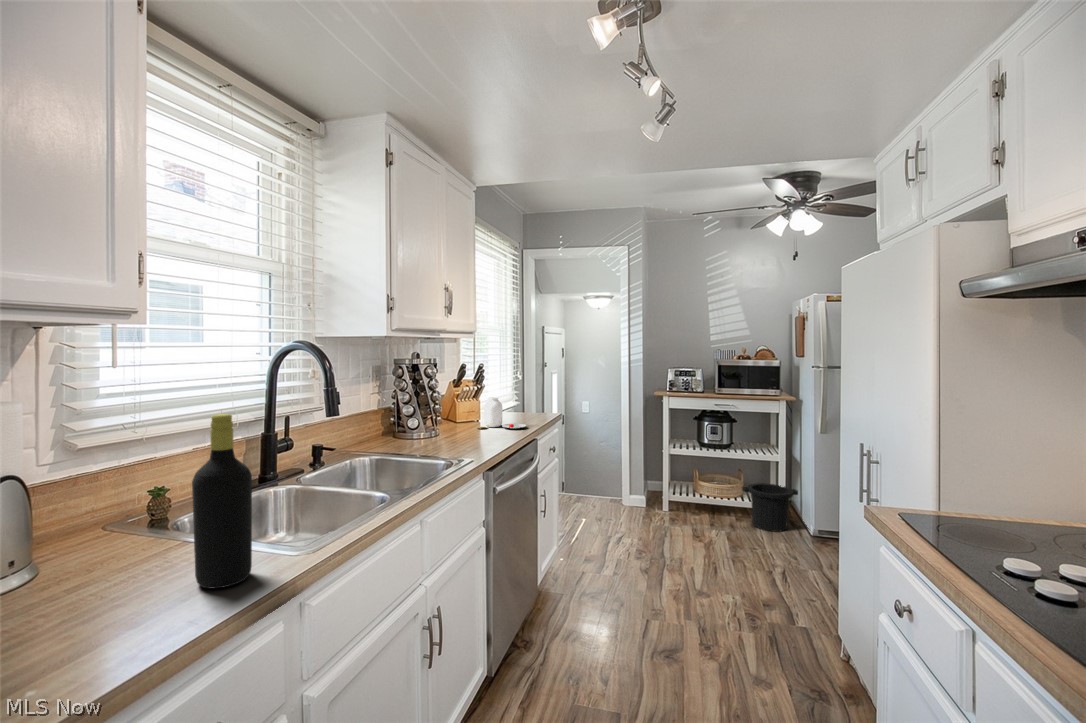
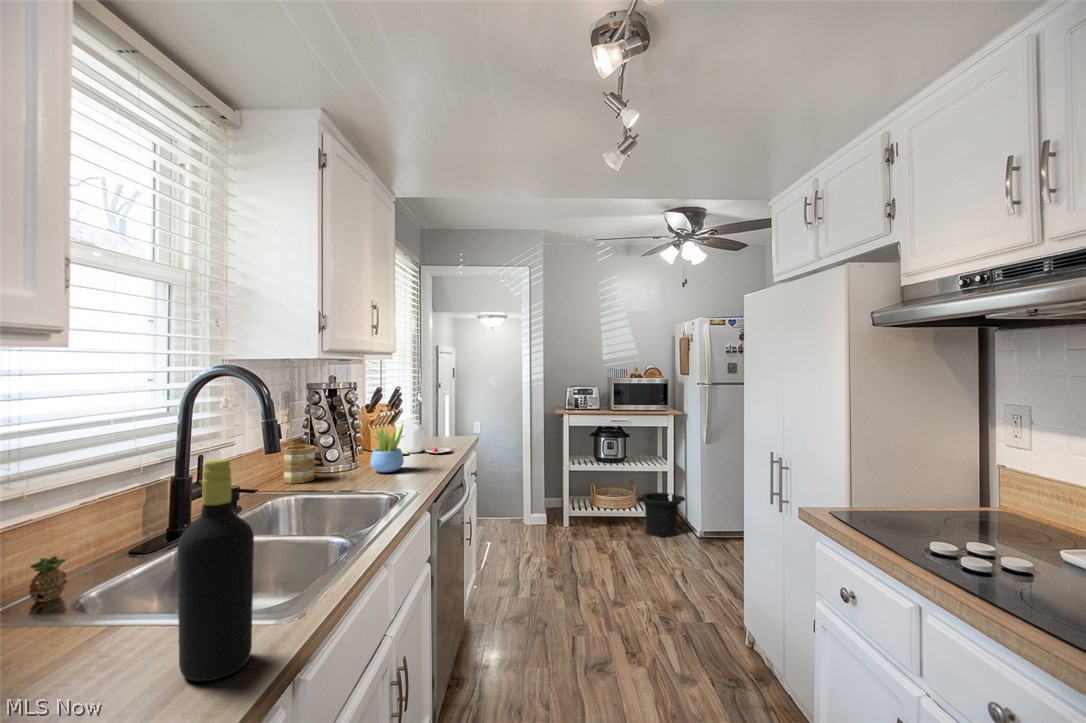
succulent plant: none [443,396,473,443] -> present [370,423,404,472]
mug: none [368,415,397,447] -> present [283,445,315,484]

